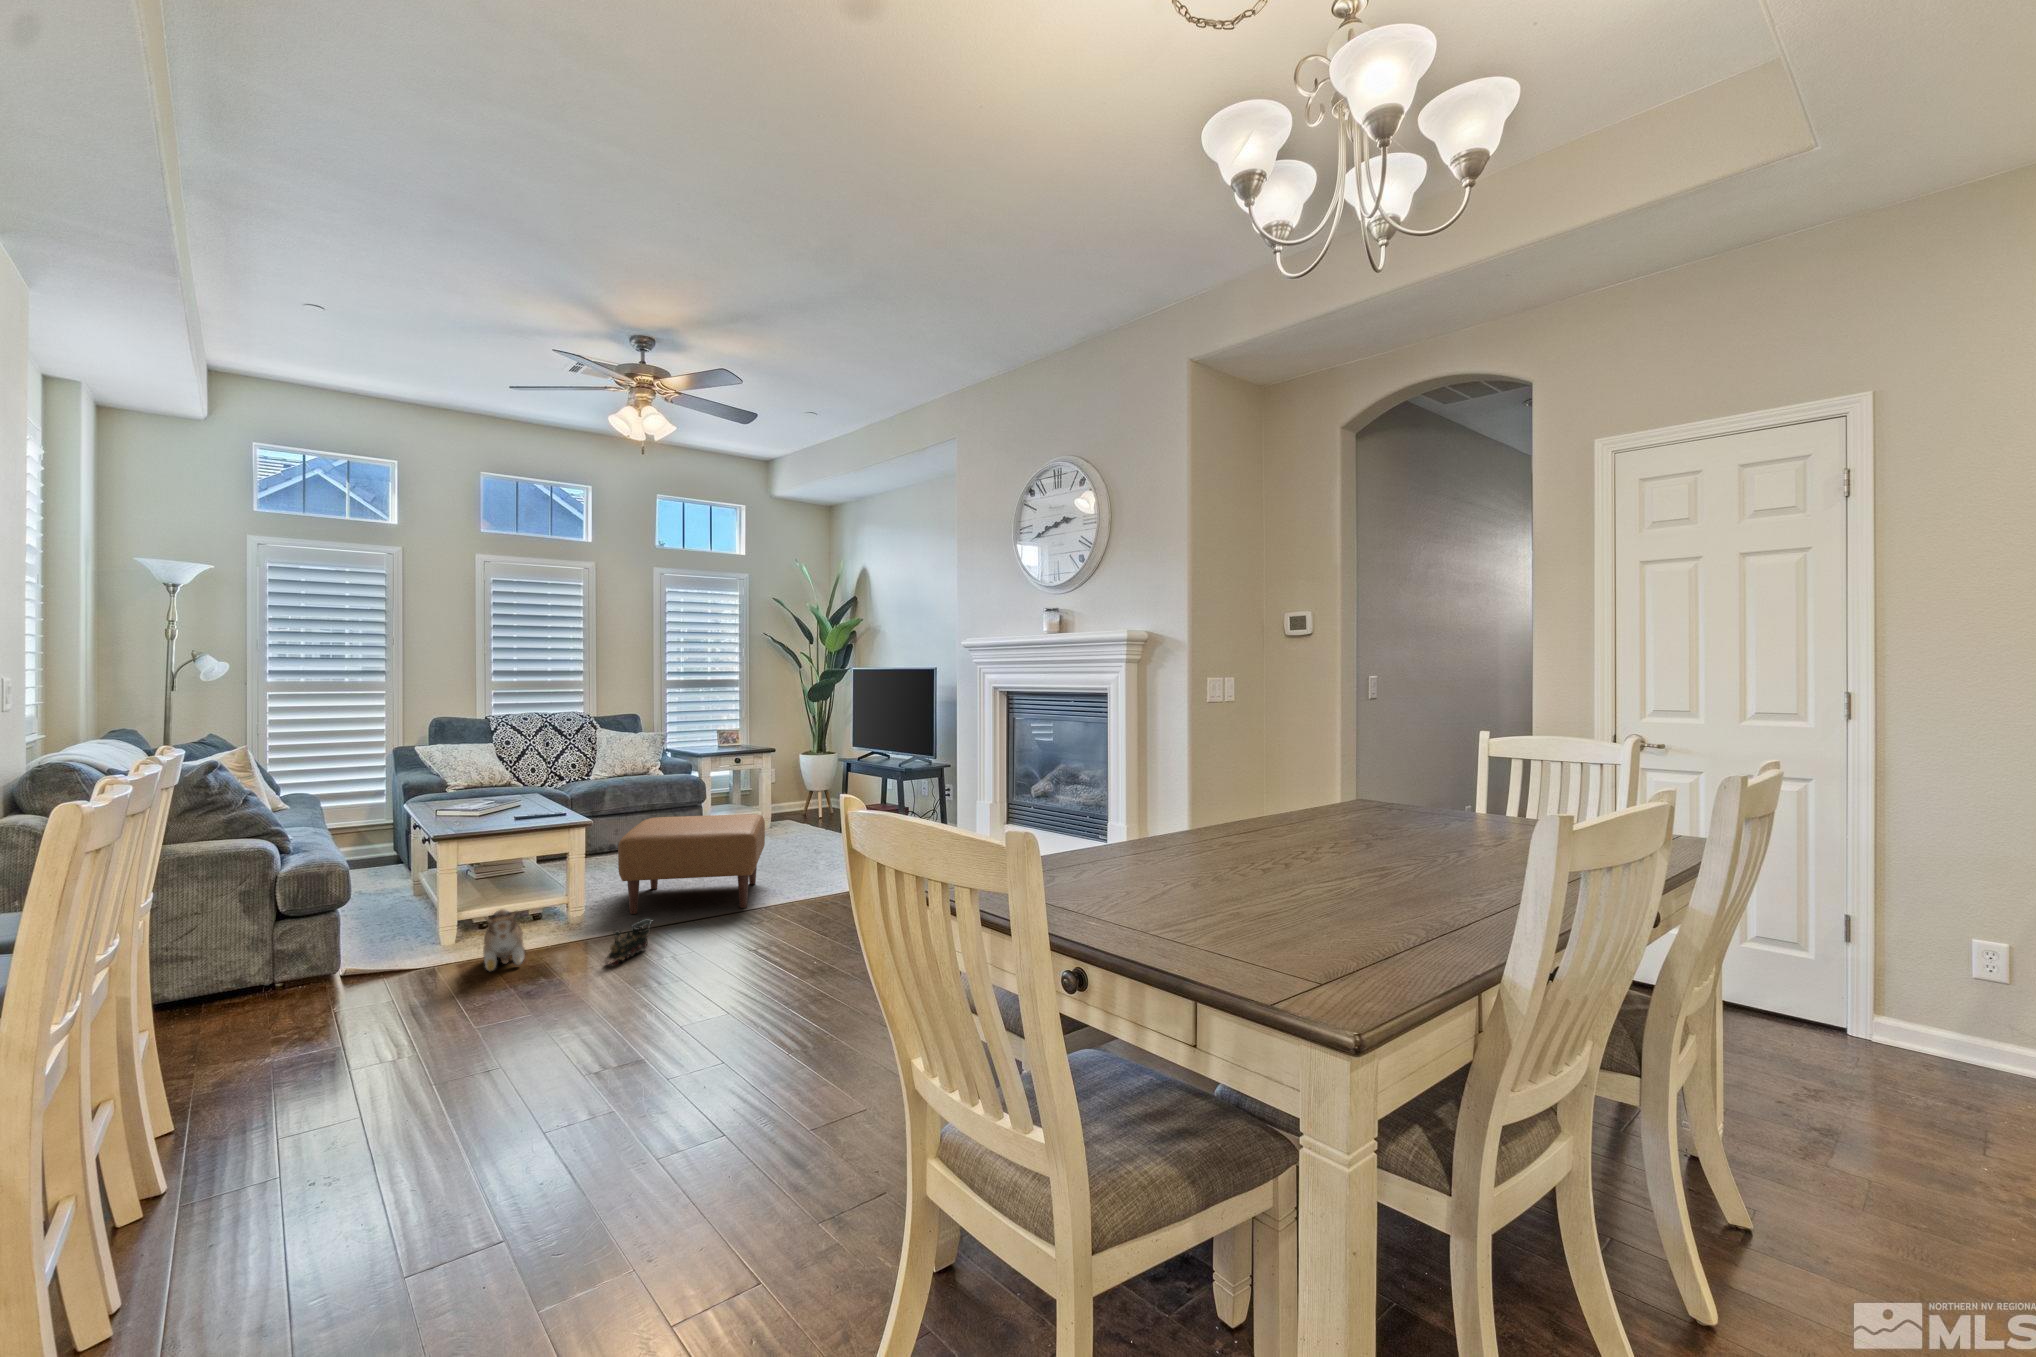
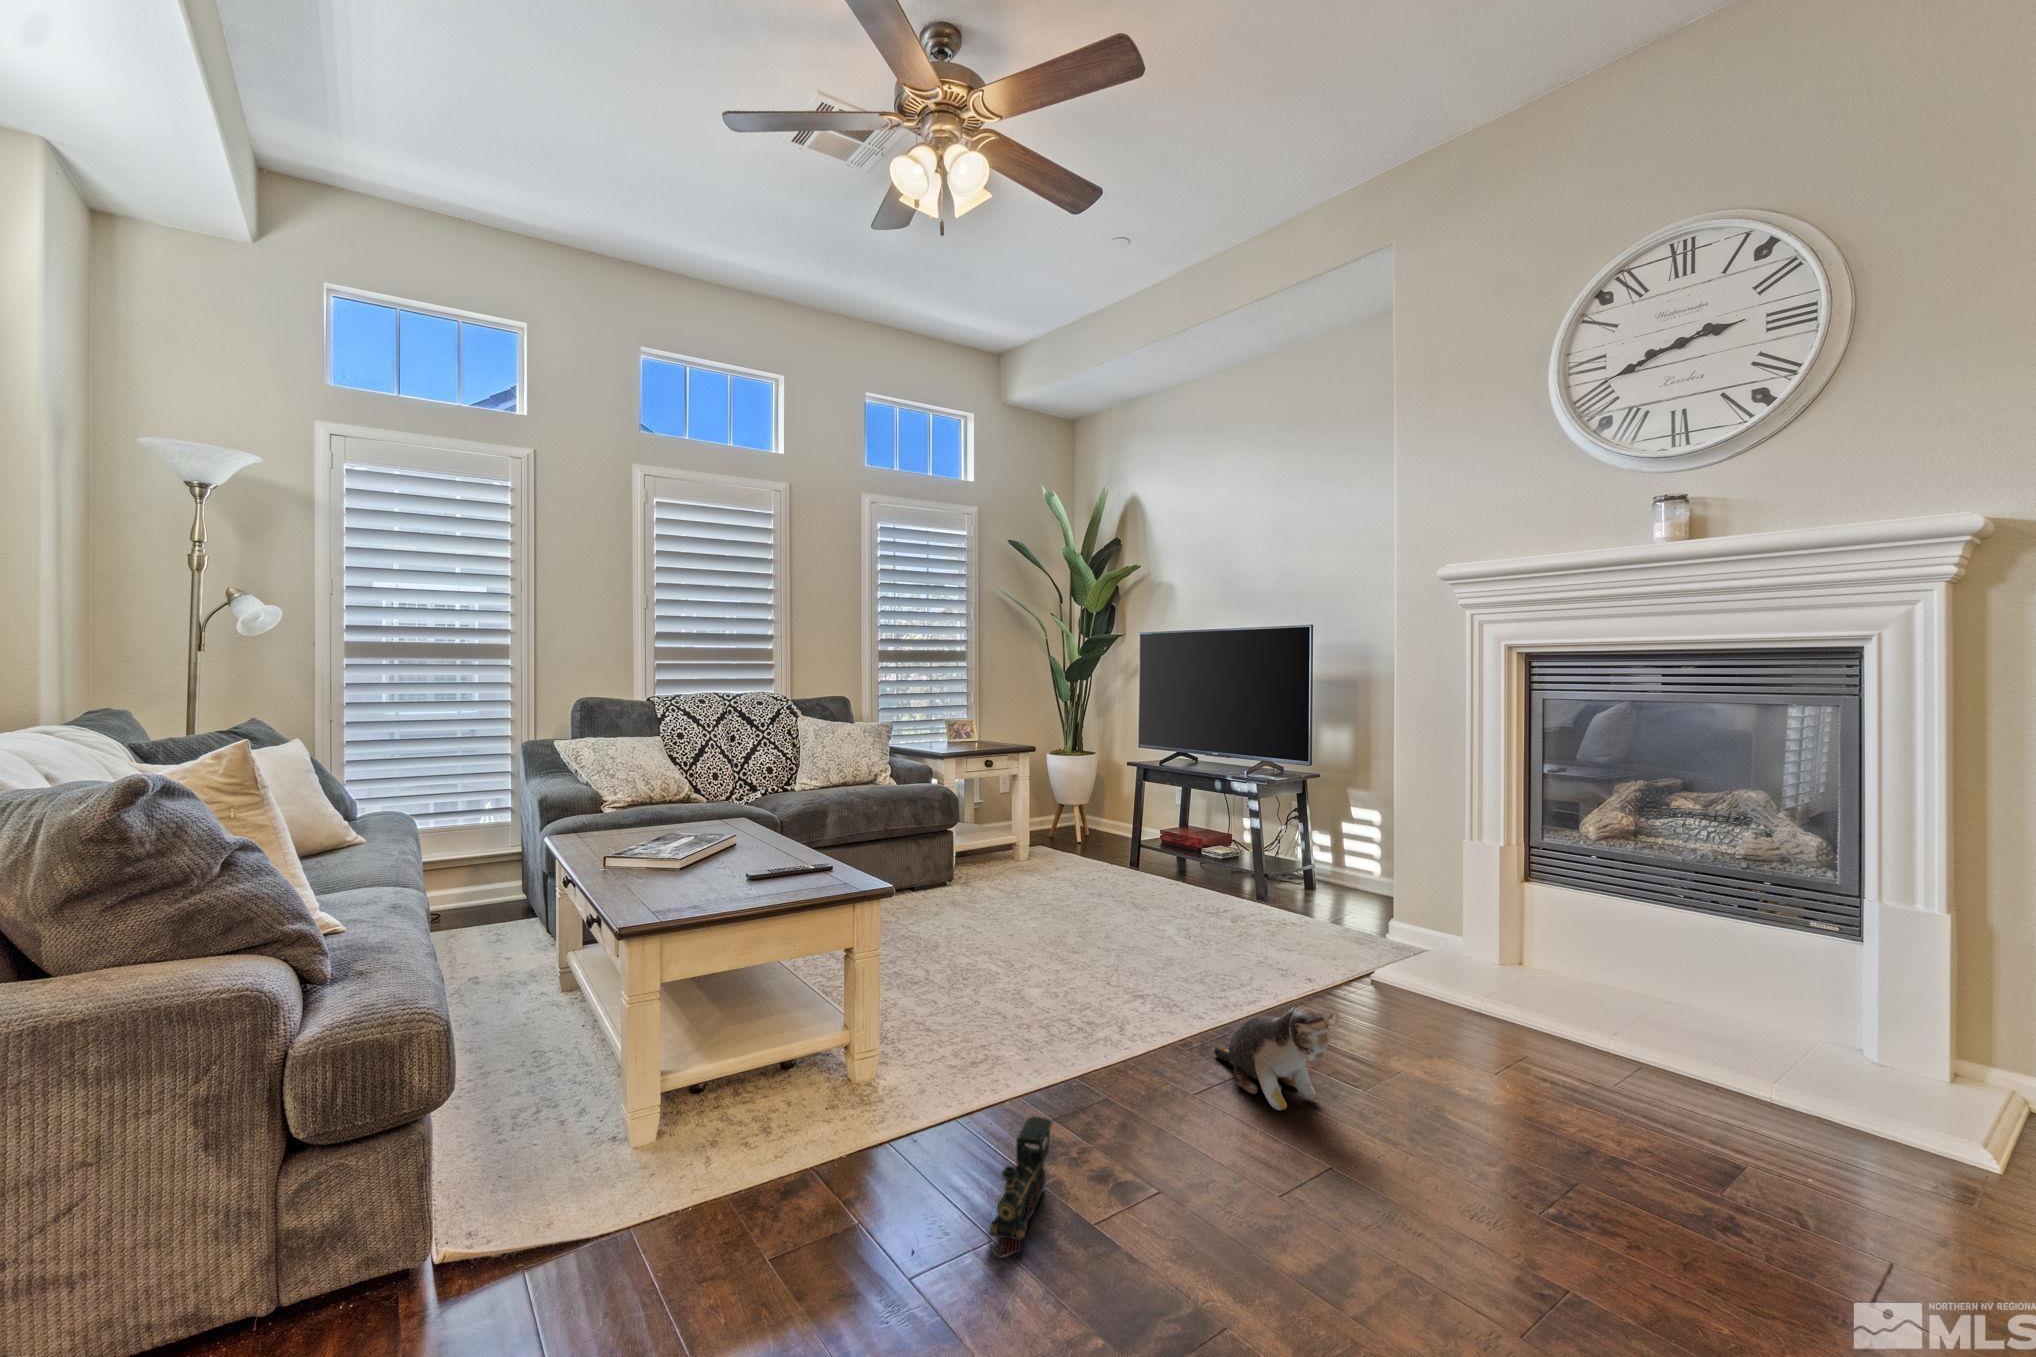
ottoman: present [618,814,765,914] -> none [924,866,1167,1062]
plush toy: present [483,909,526,971] -> present [1214,1006,1339,1110]

